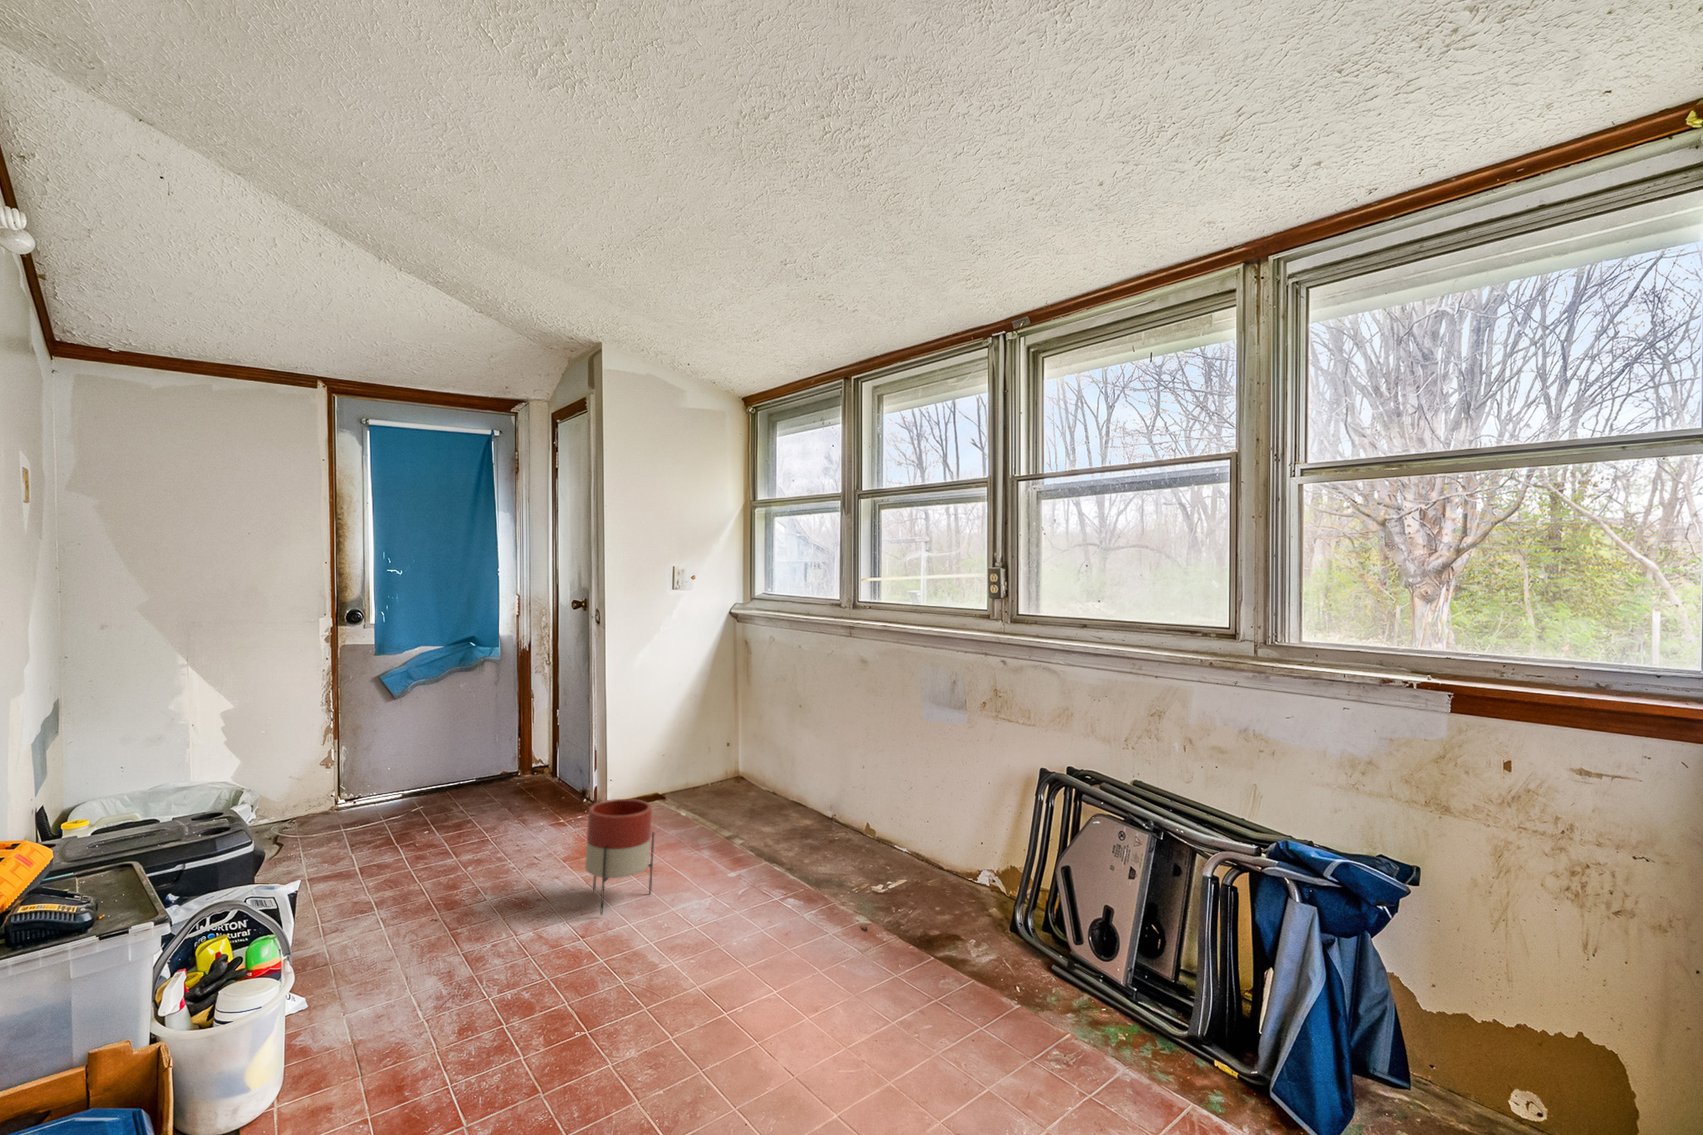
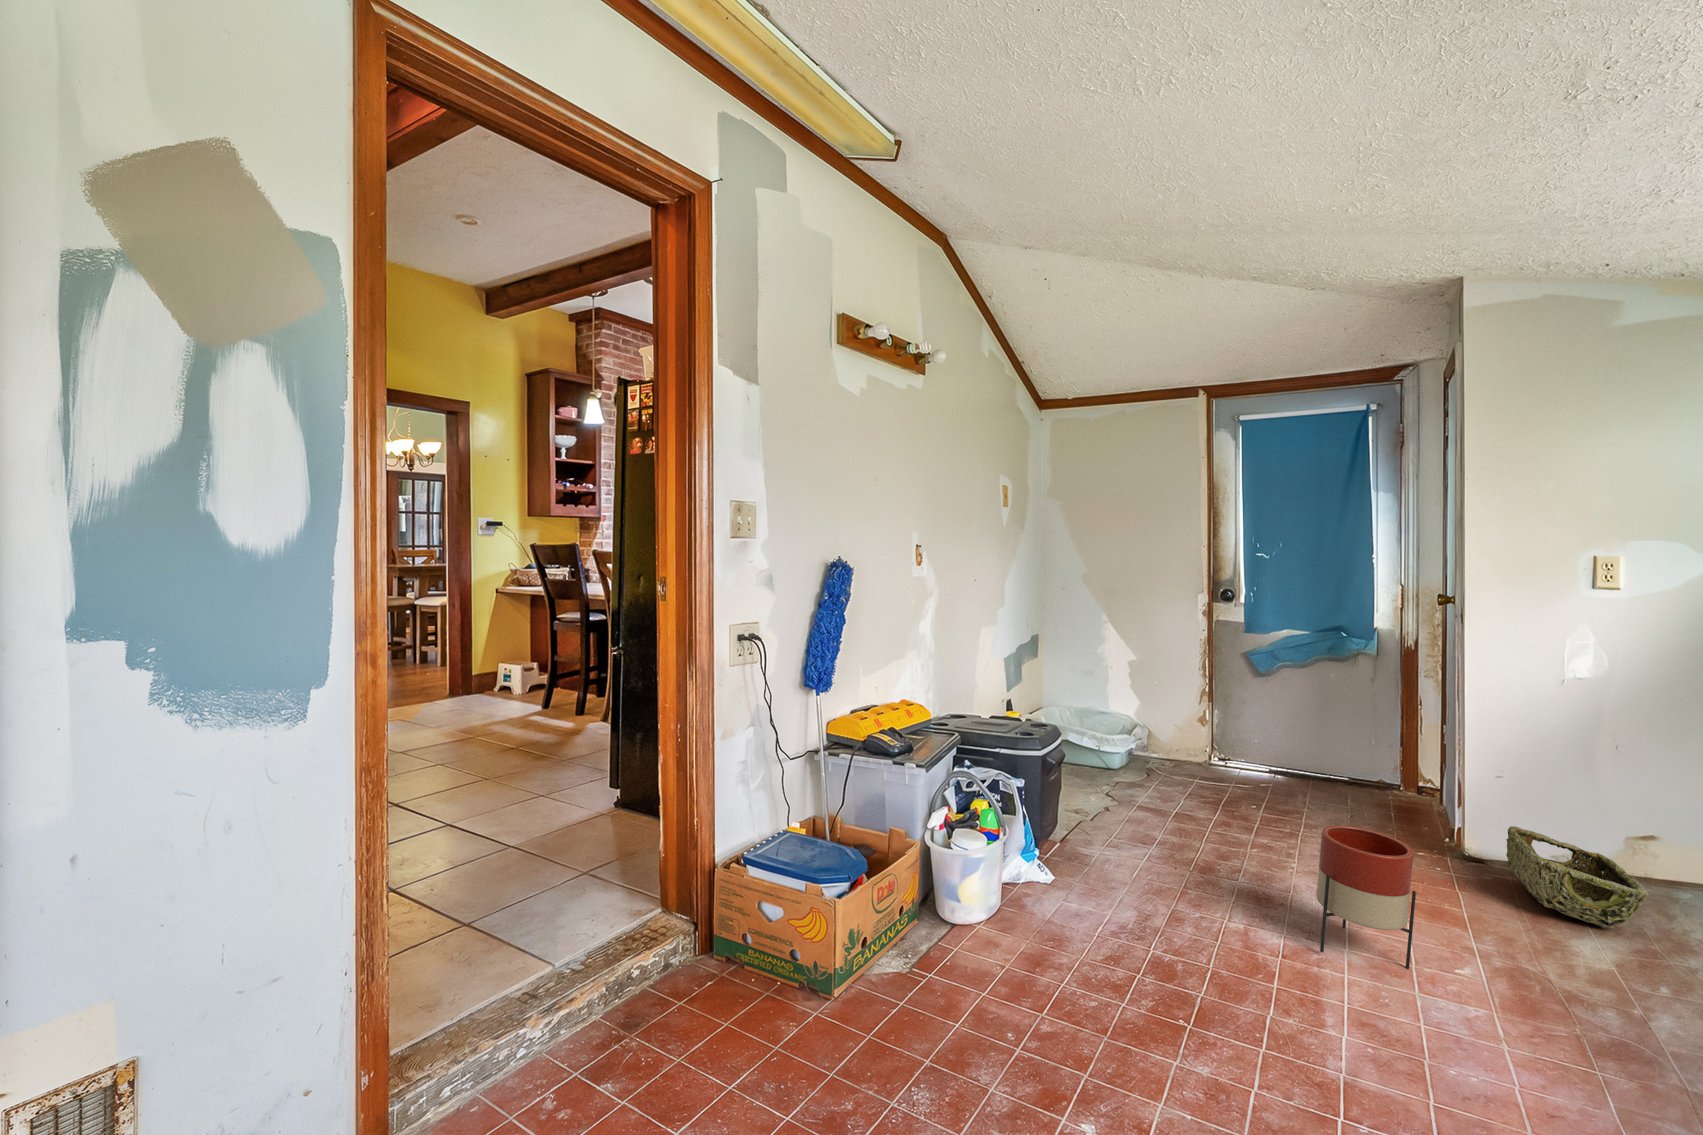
woven basket: none [635,770,716,818] -> present [1506,826,1649,928]

